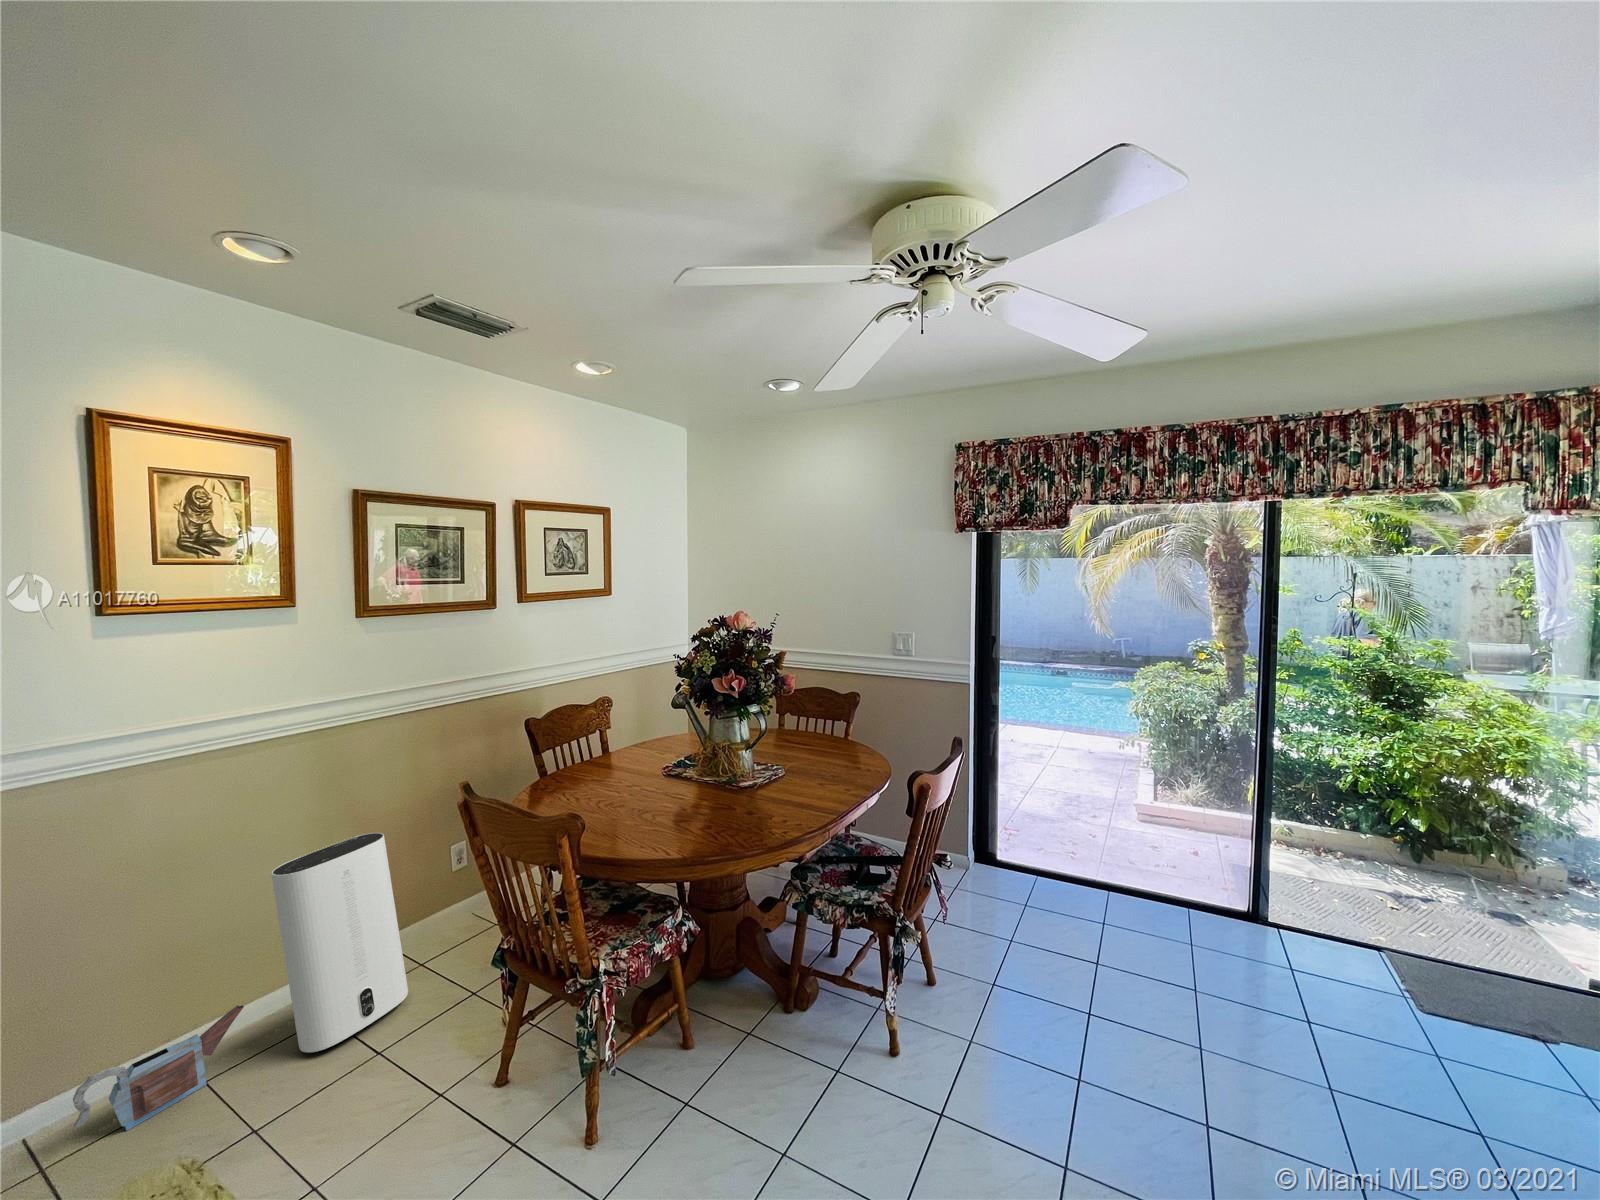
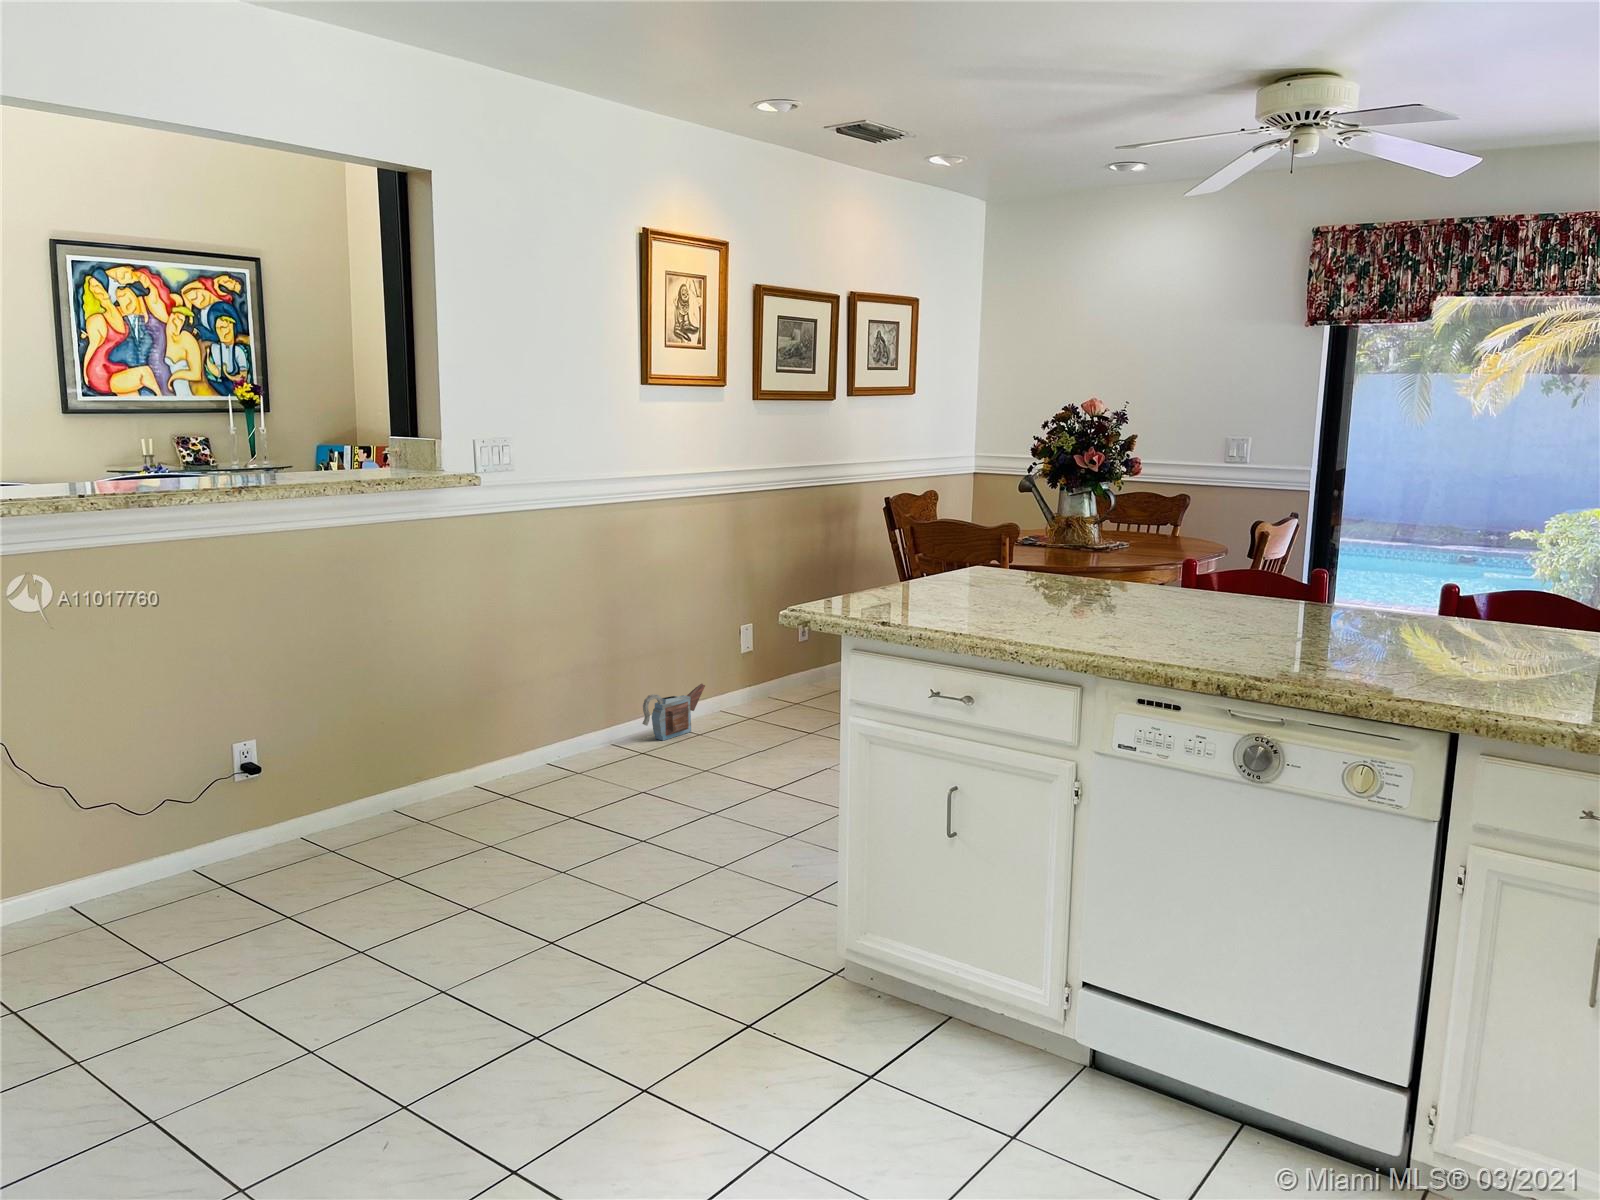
air purifier: present [271,833,408,1052] -> none [720,577,799,725]

